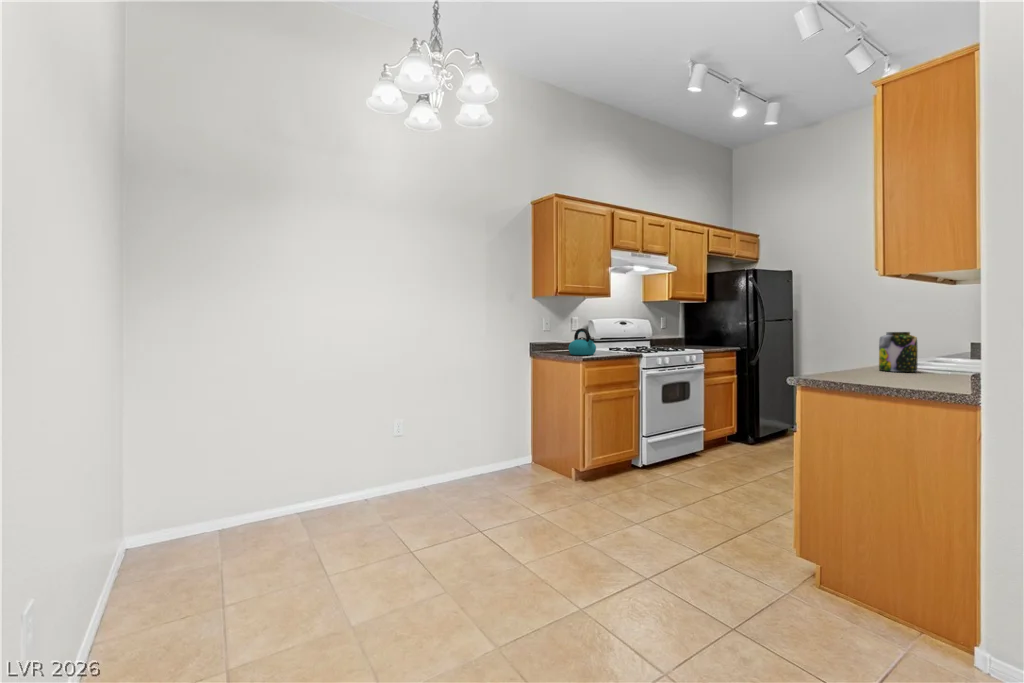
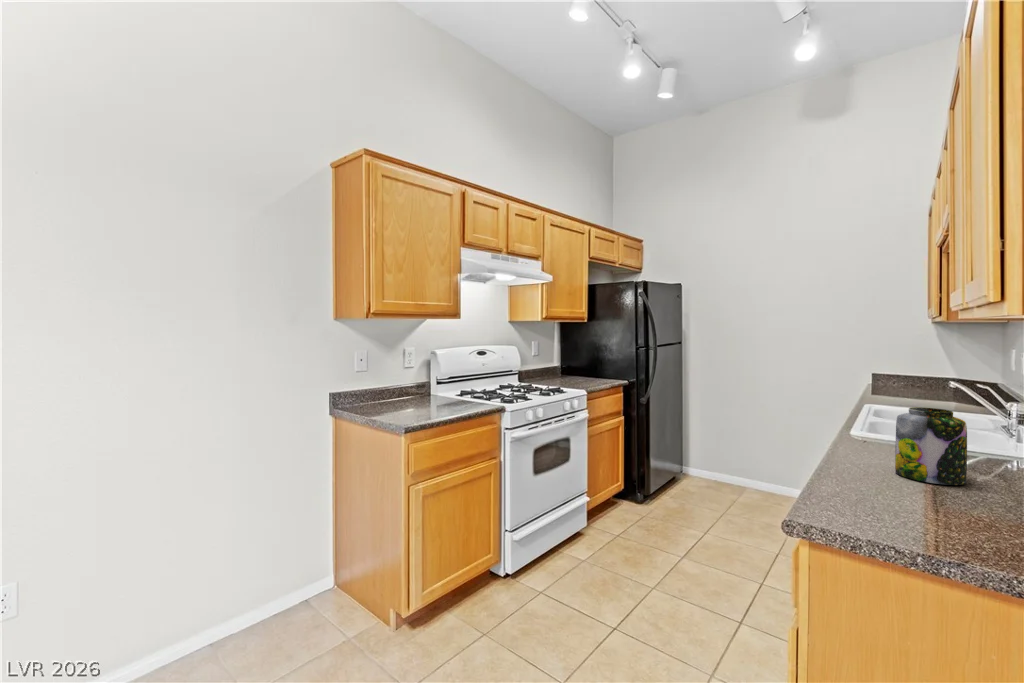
kettle: present [568,328,596,355] -> none [387,371,433,417]

